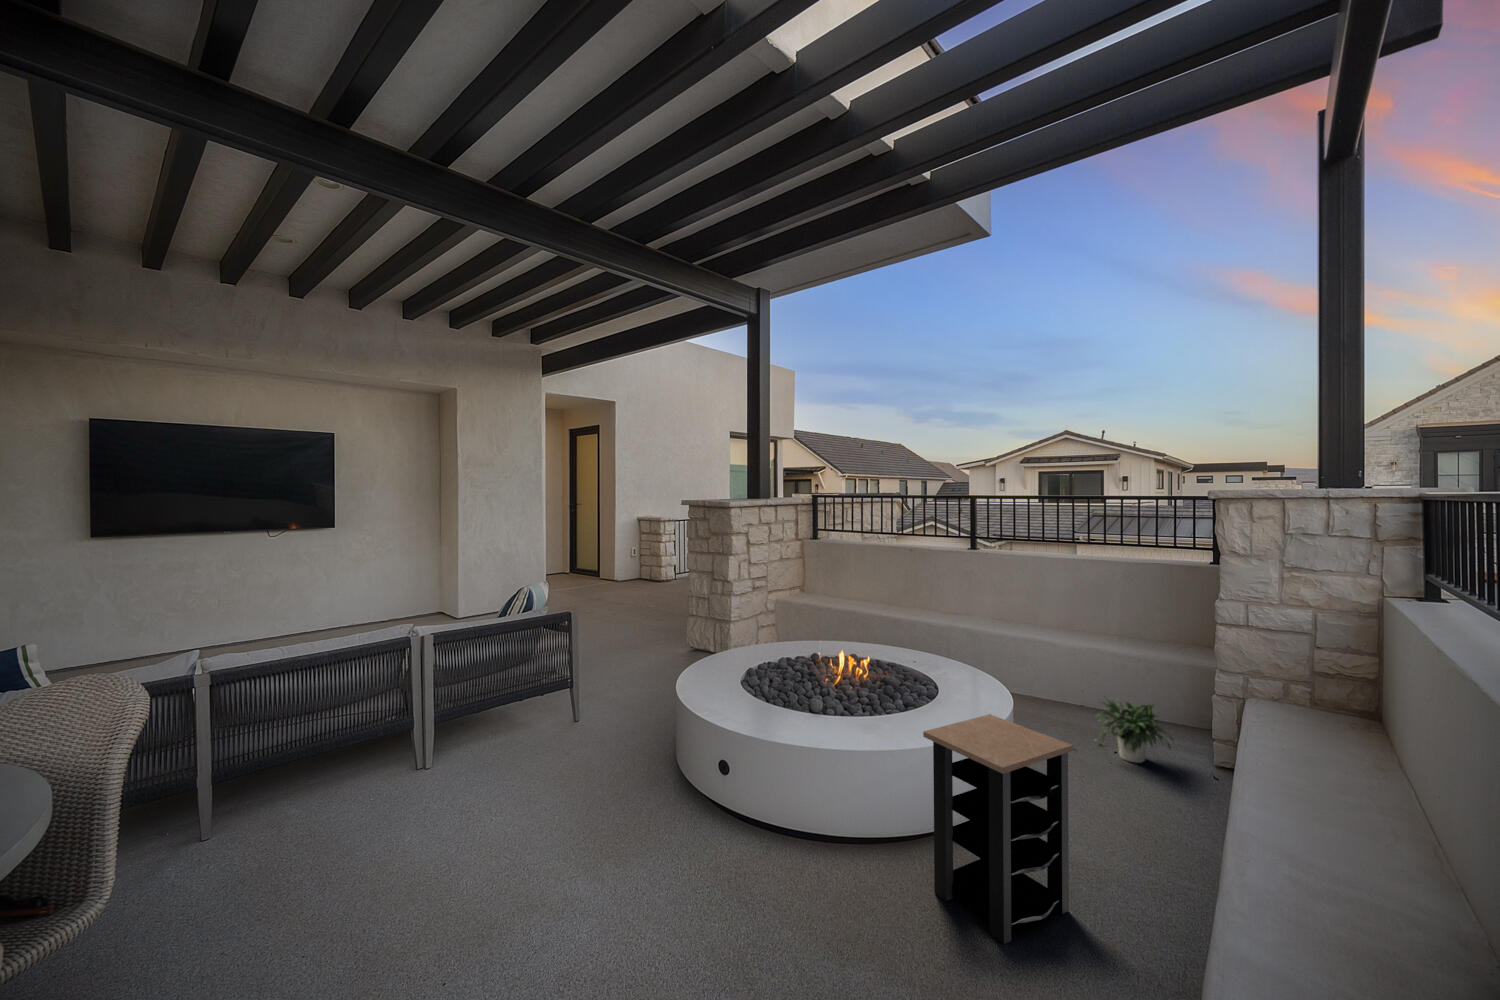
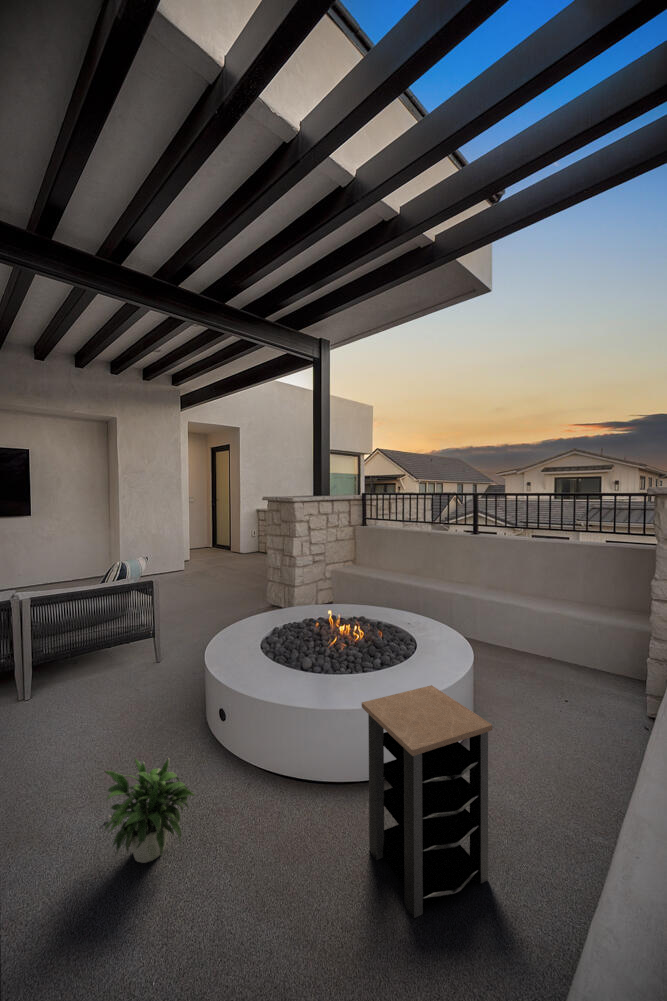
potted plant: present [1095,697,1174,763] -> present [104,758,194,863]

